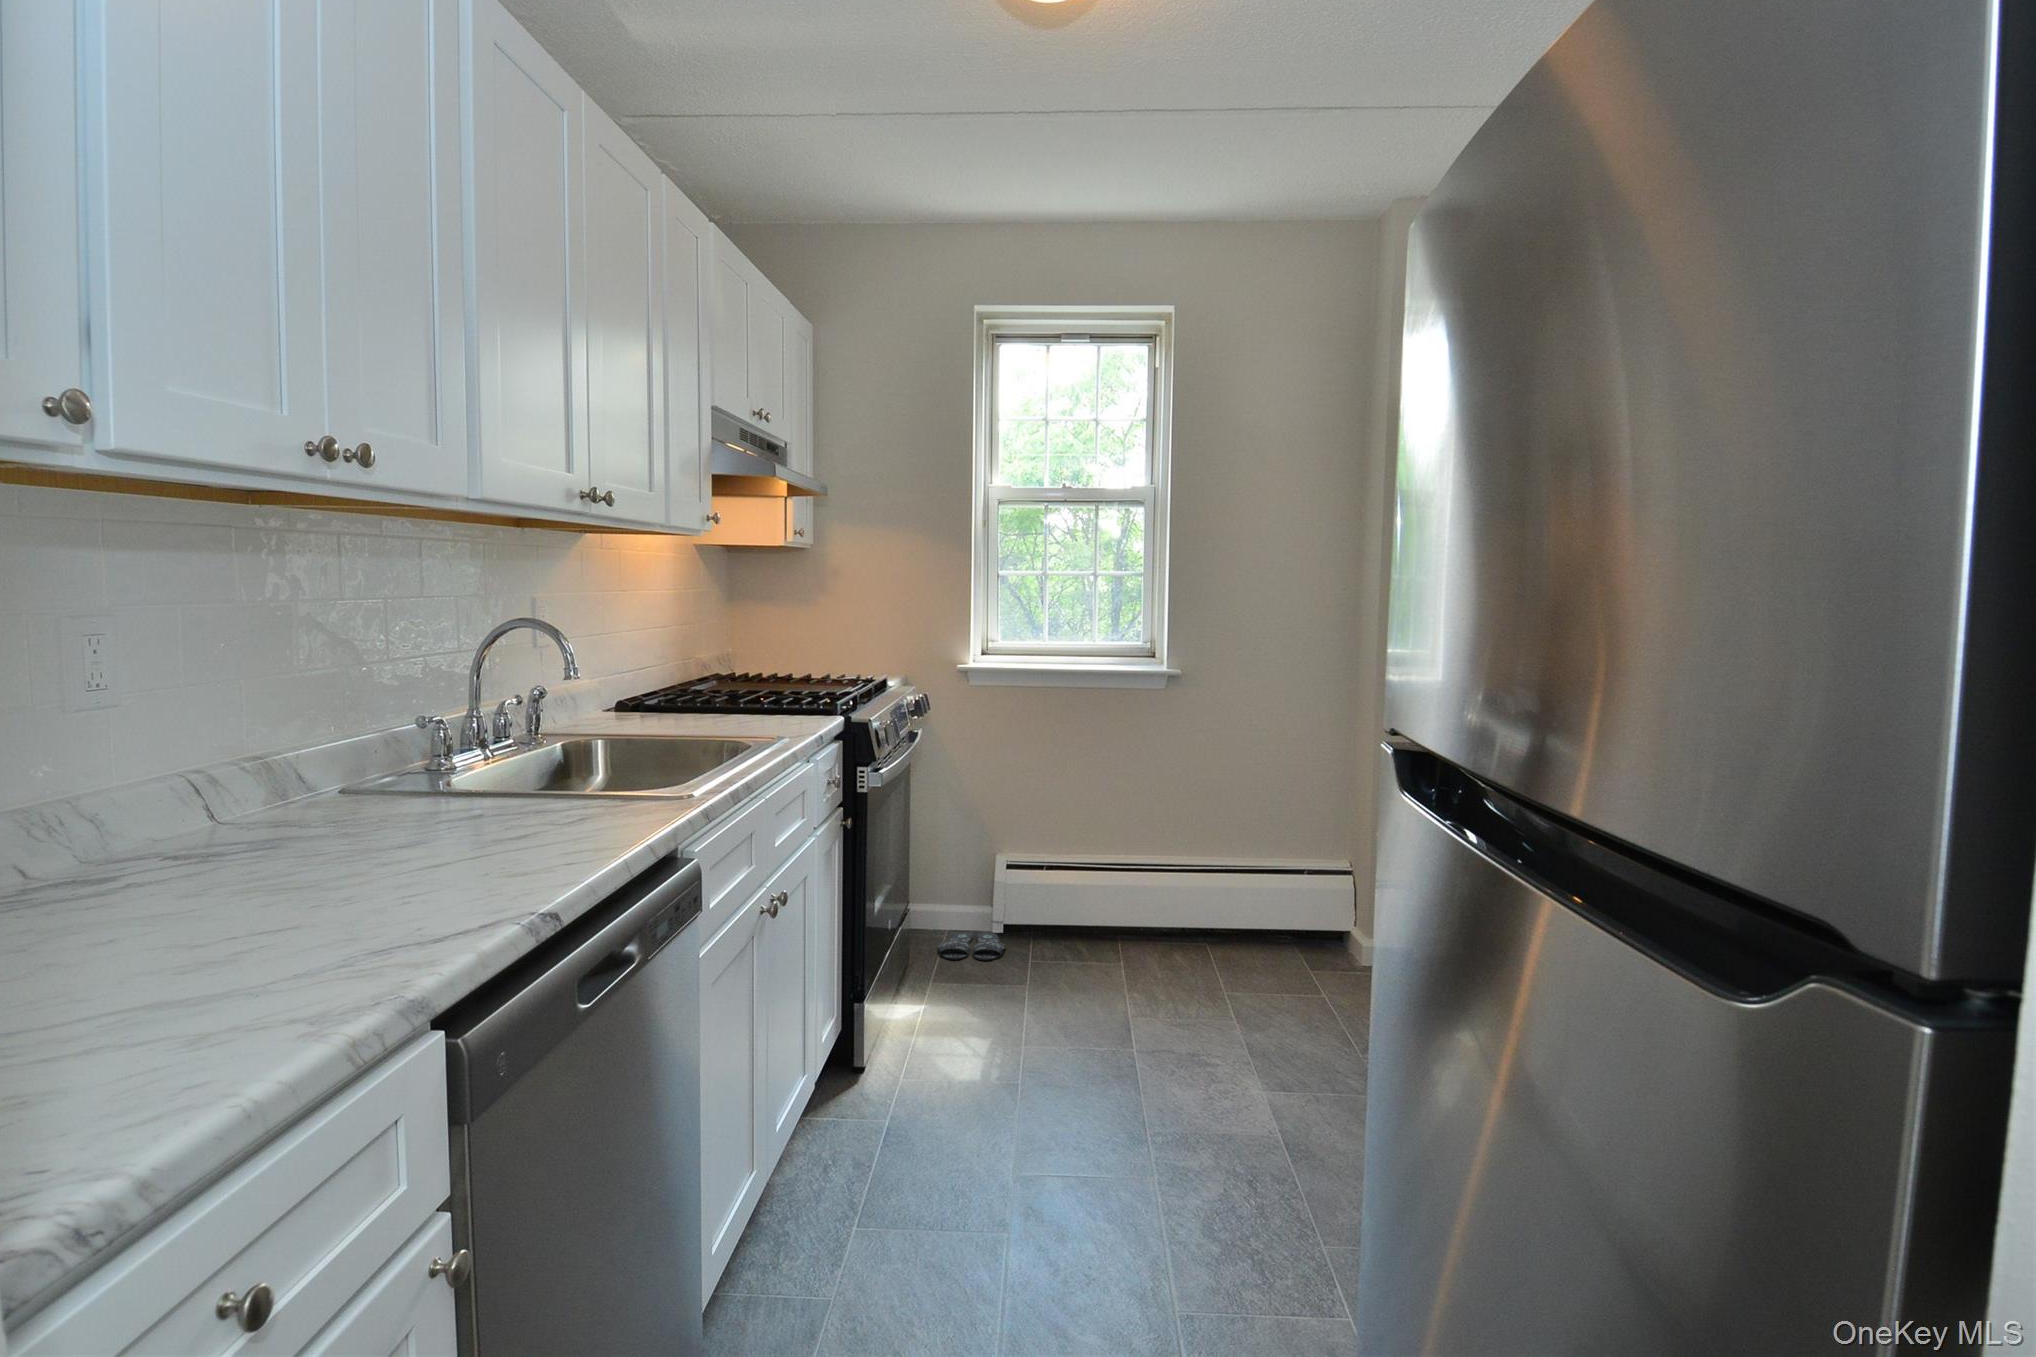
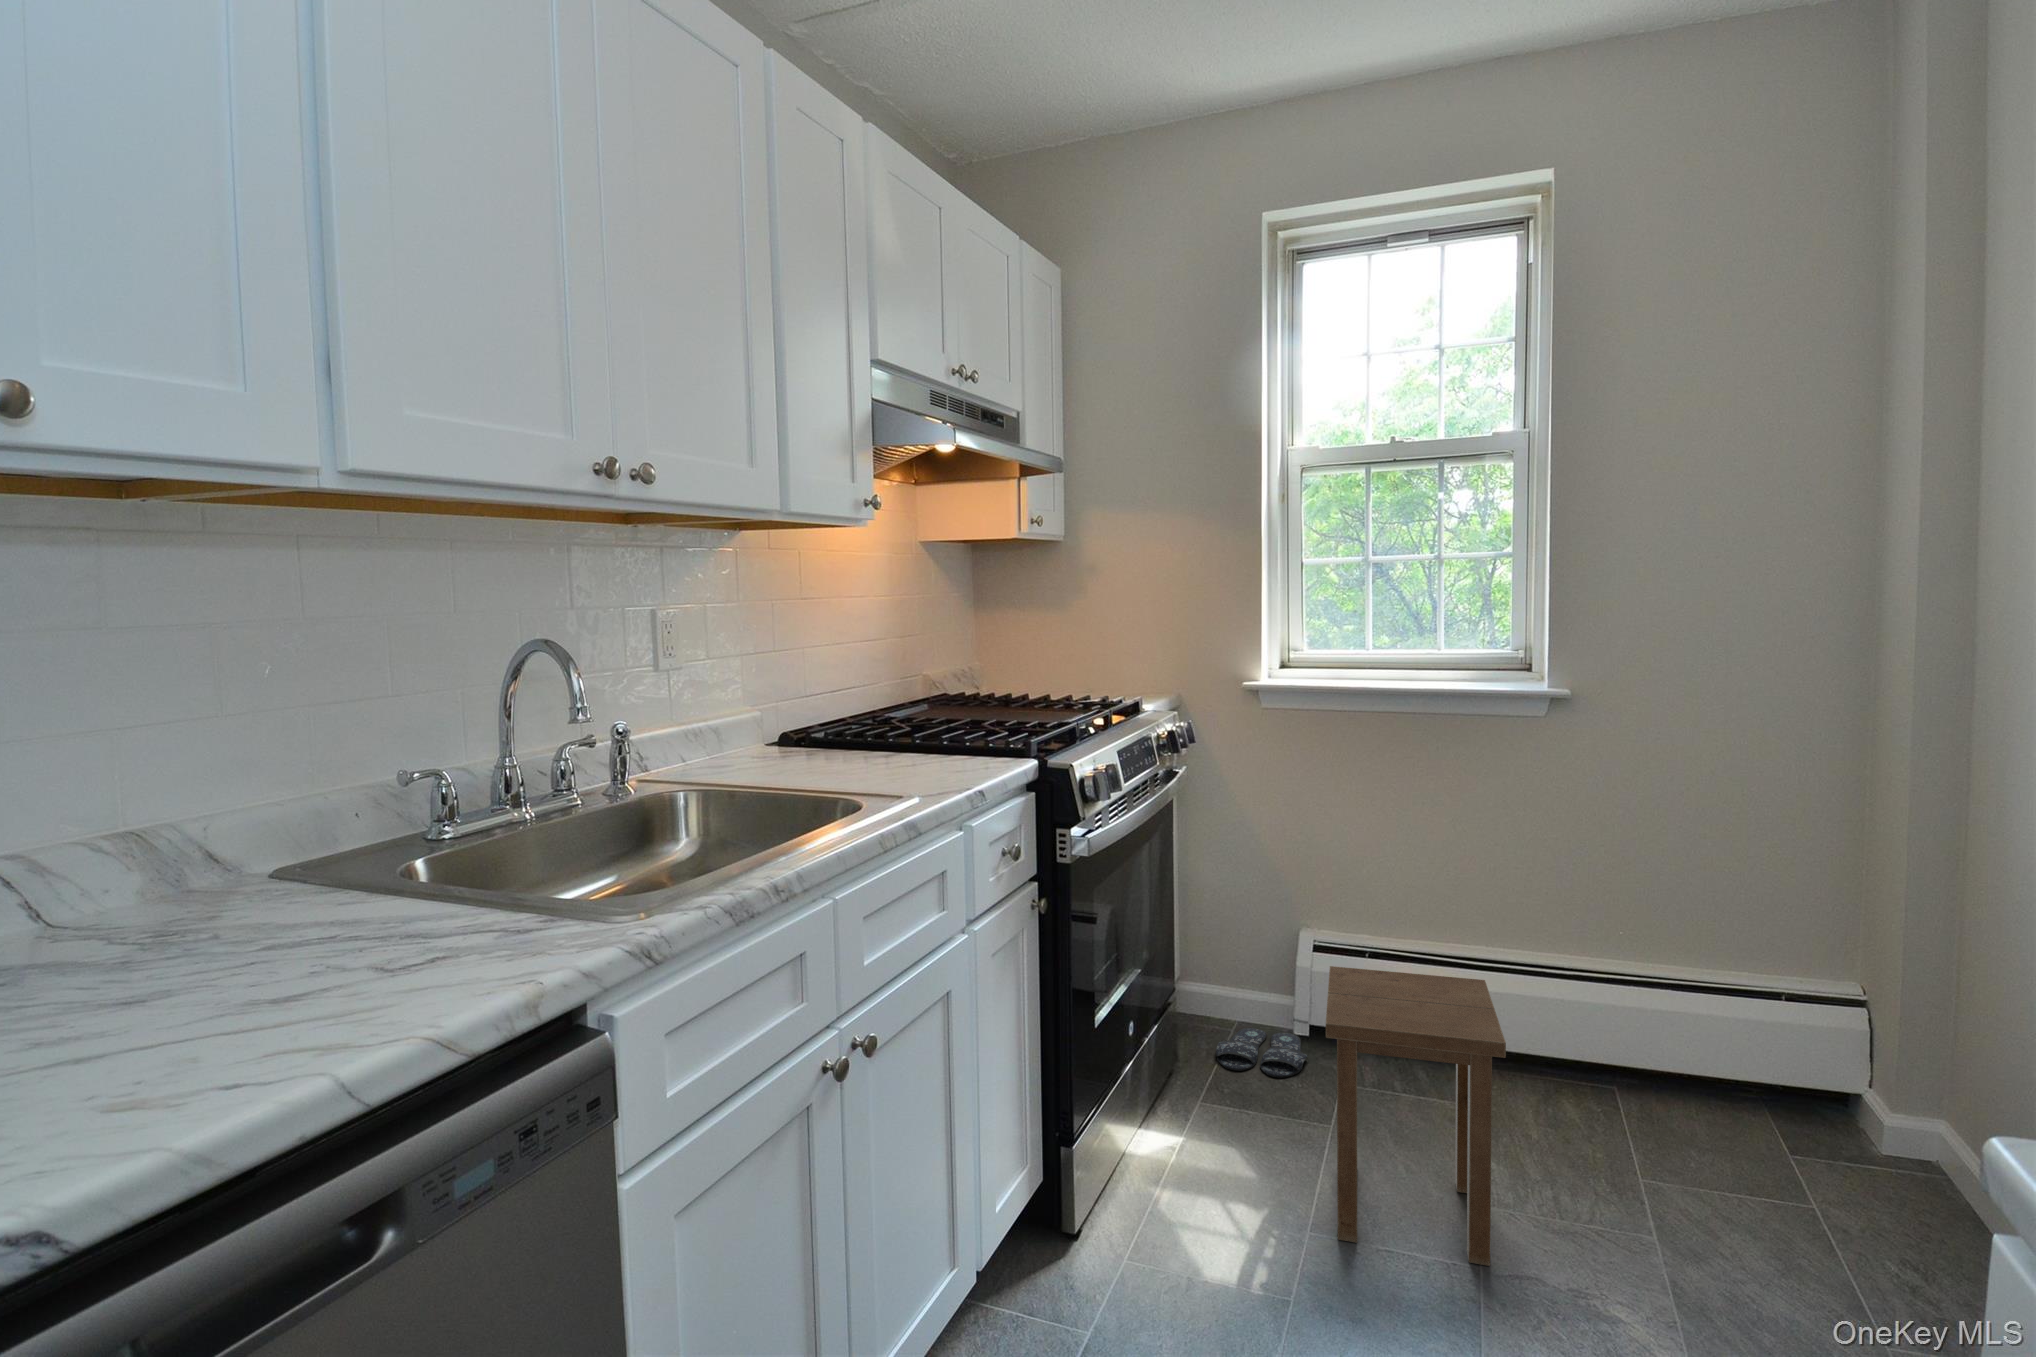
stool: none [1033,864,1150,1043] -> present [1326,966,1506,1266]

